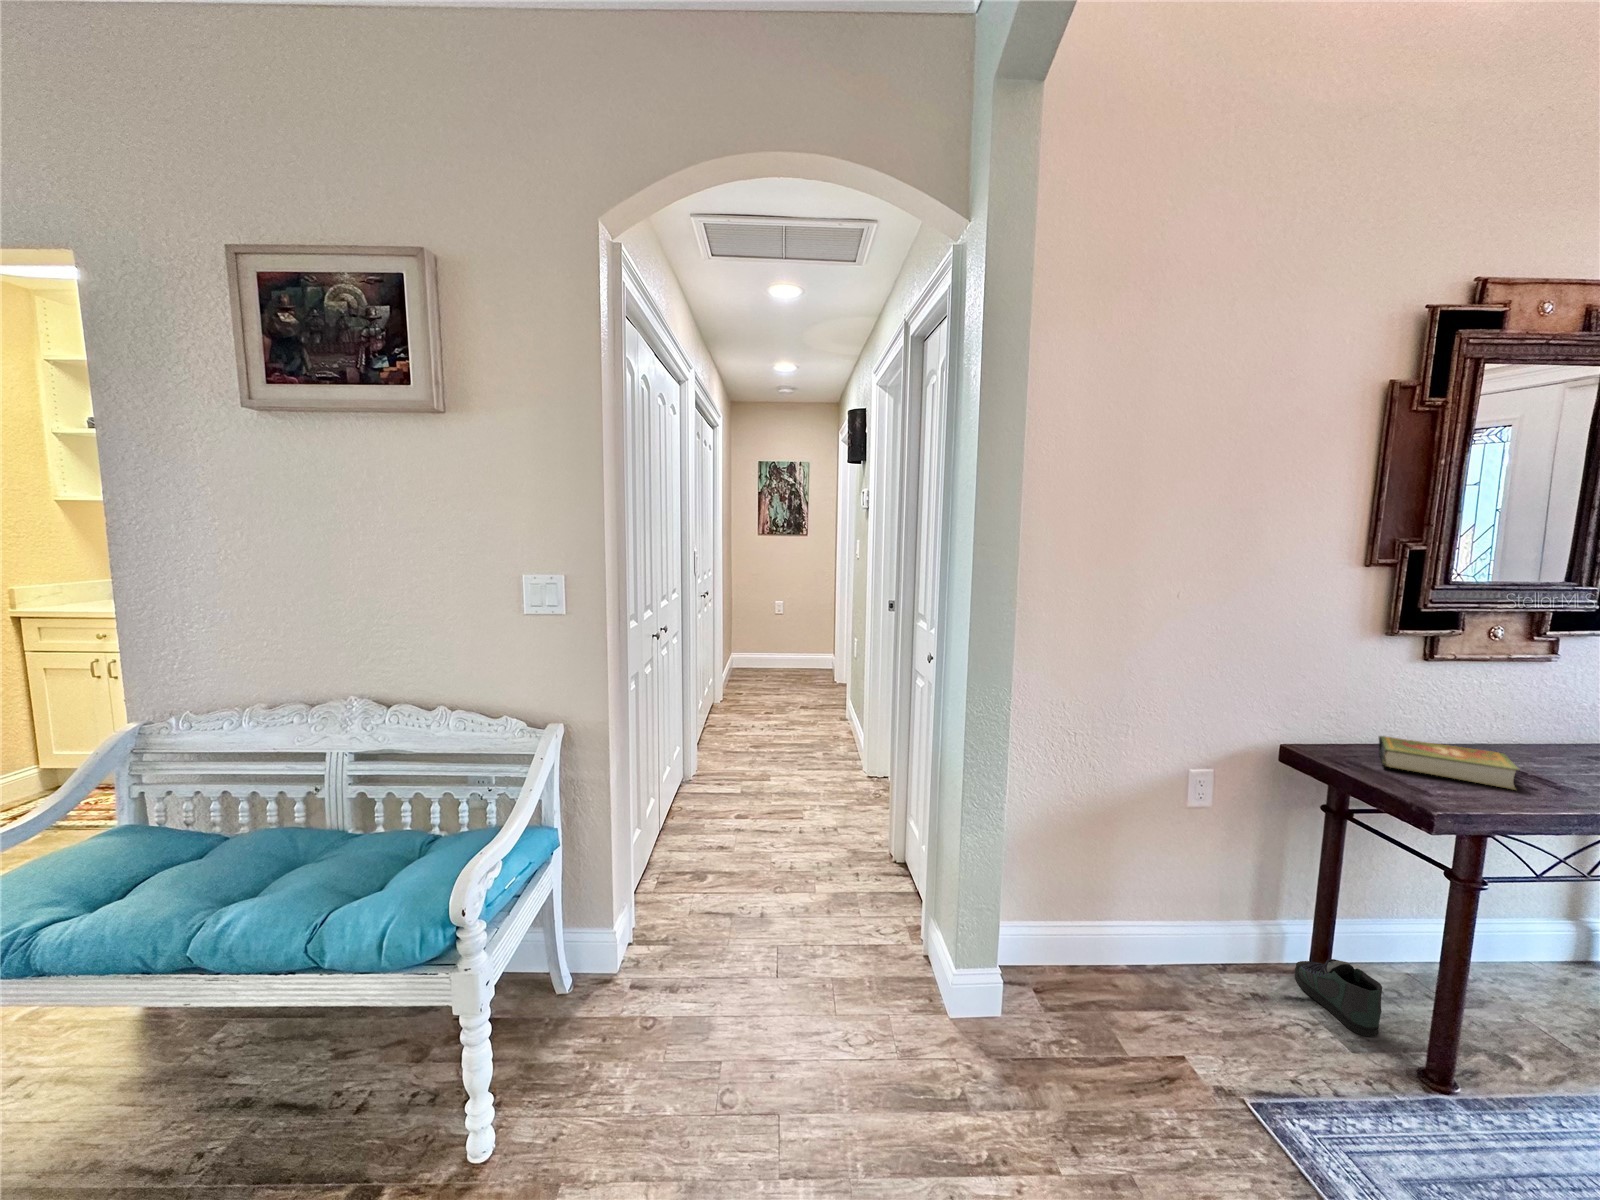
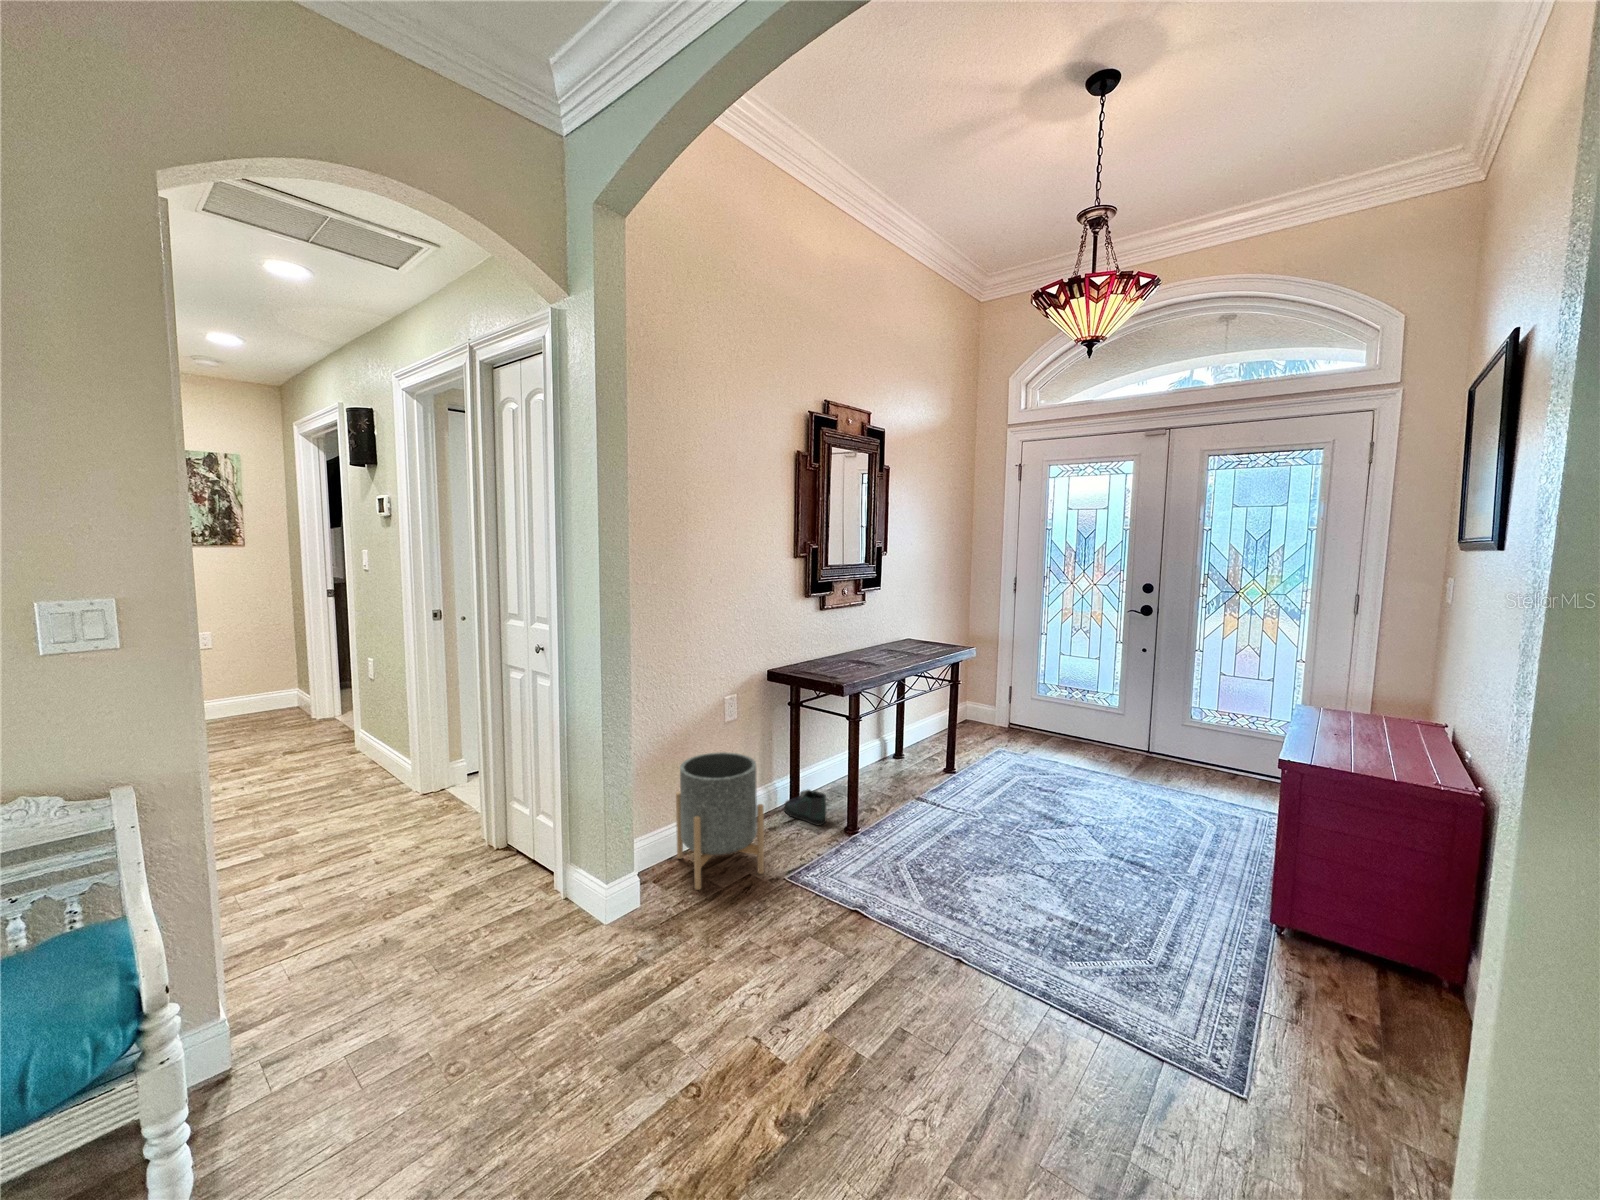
book: present [1379,736,1519,790] -> none [809,653,866,671]
planter: none [1082,842,1218,1068] -> present [676,752,764,890]

